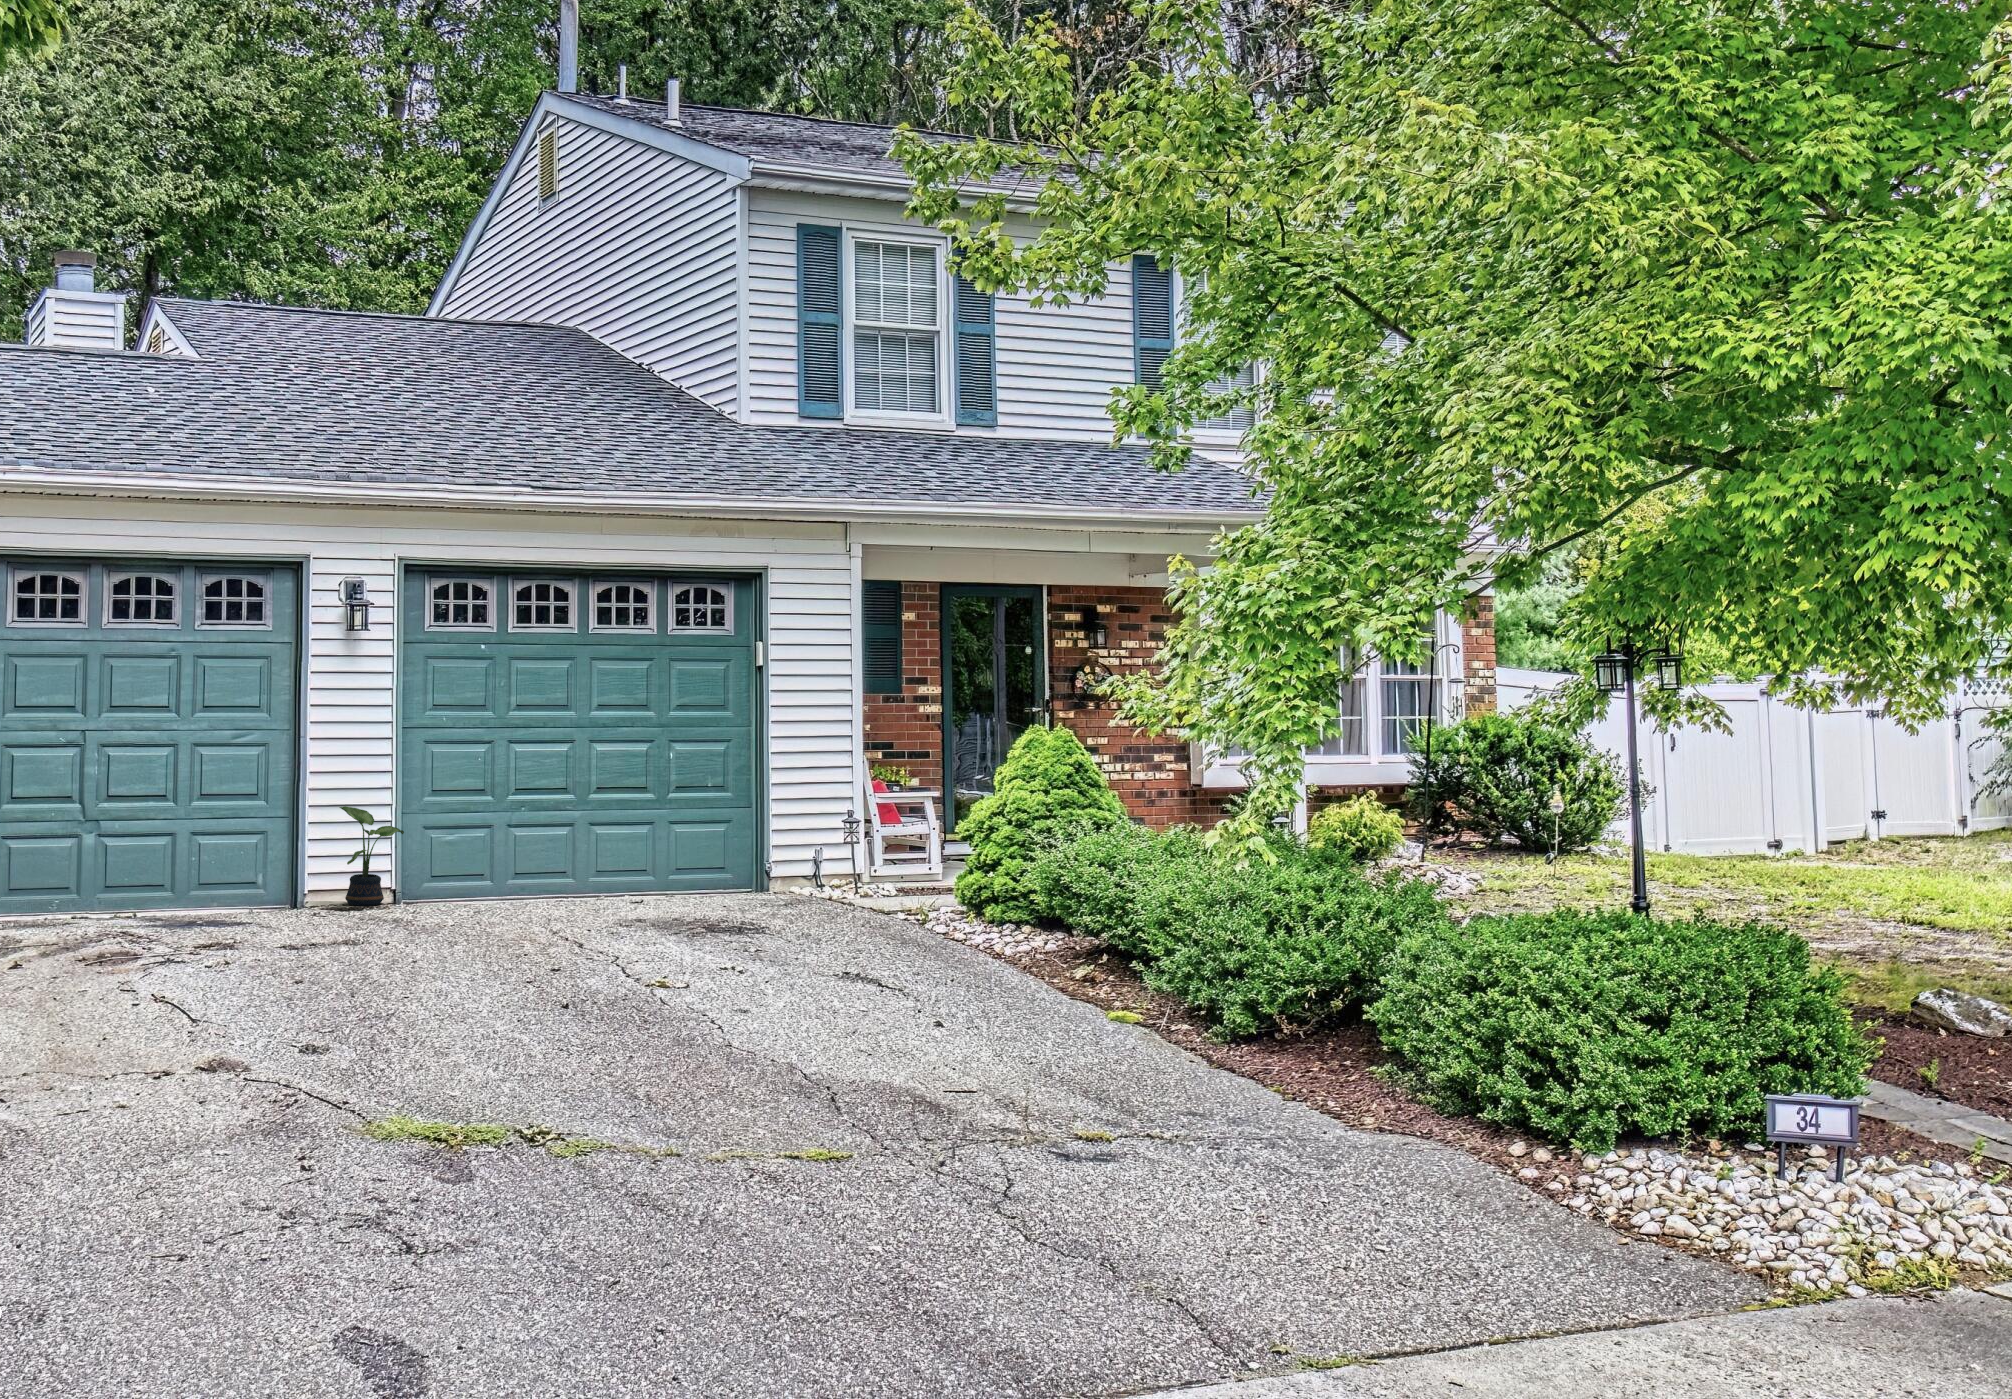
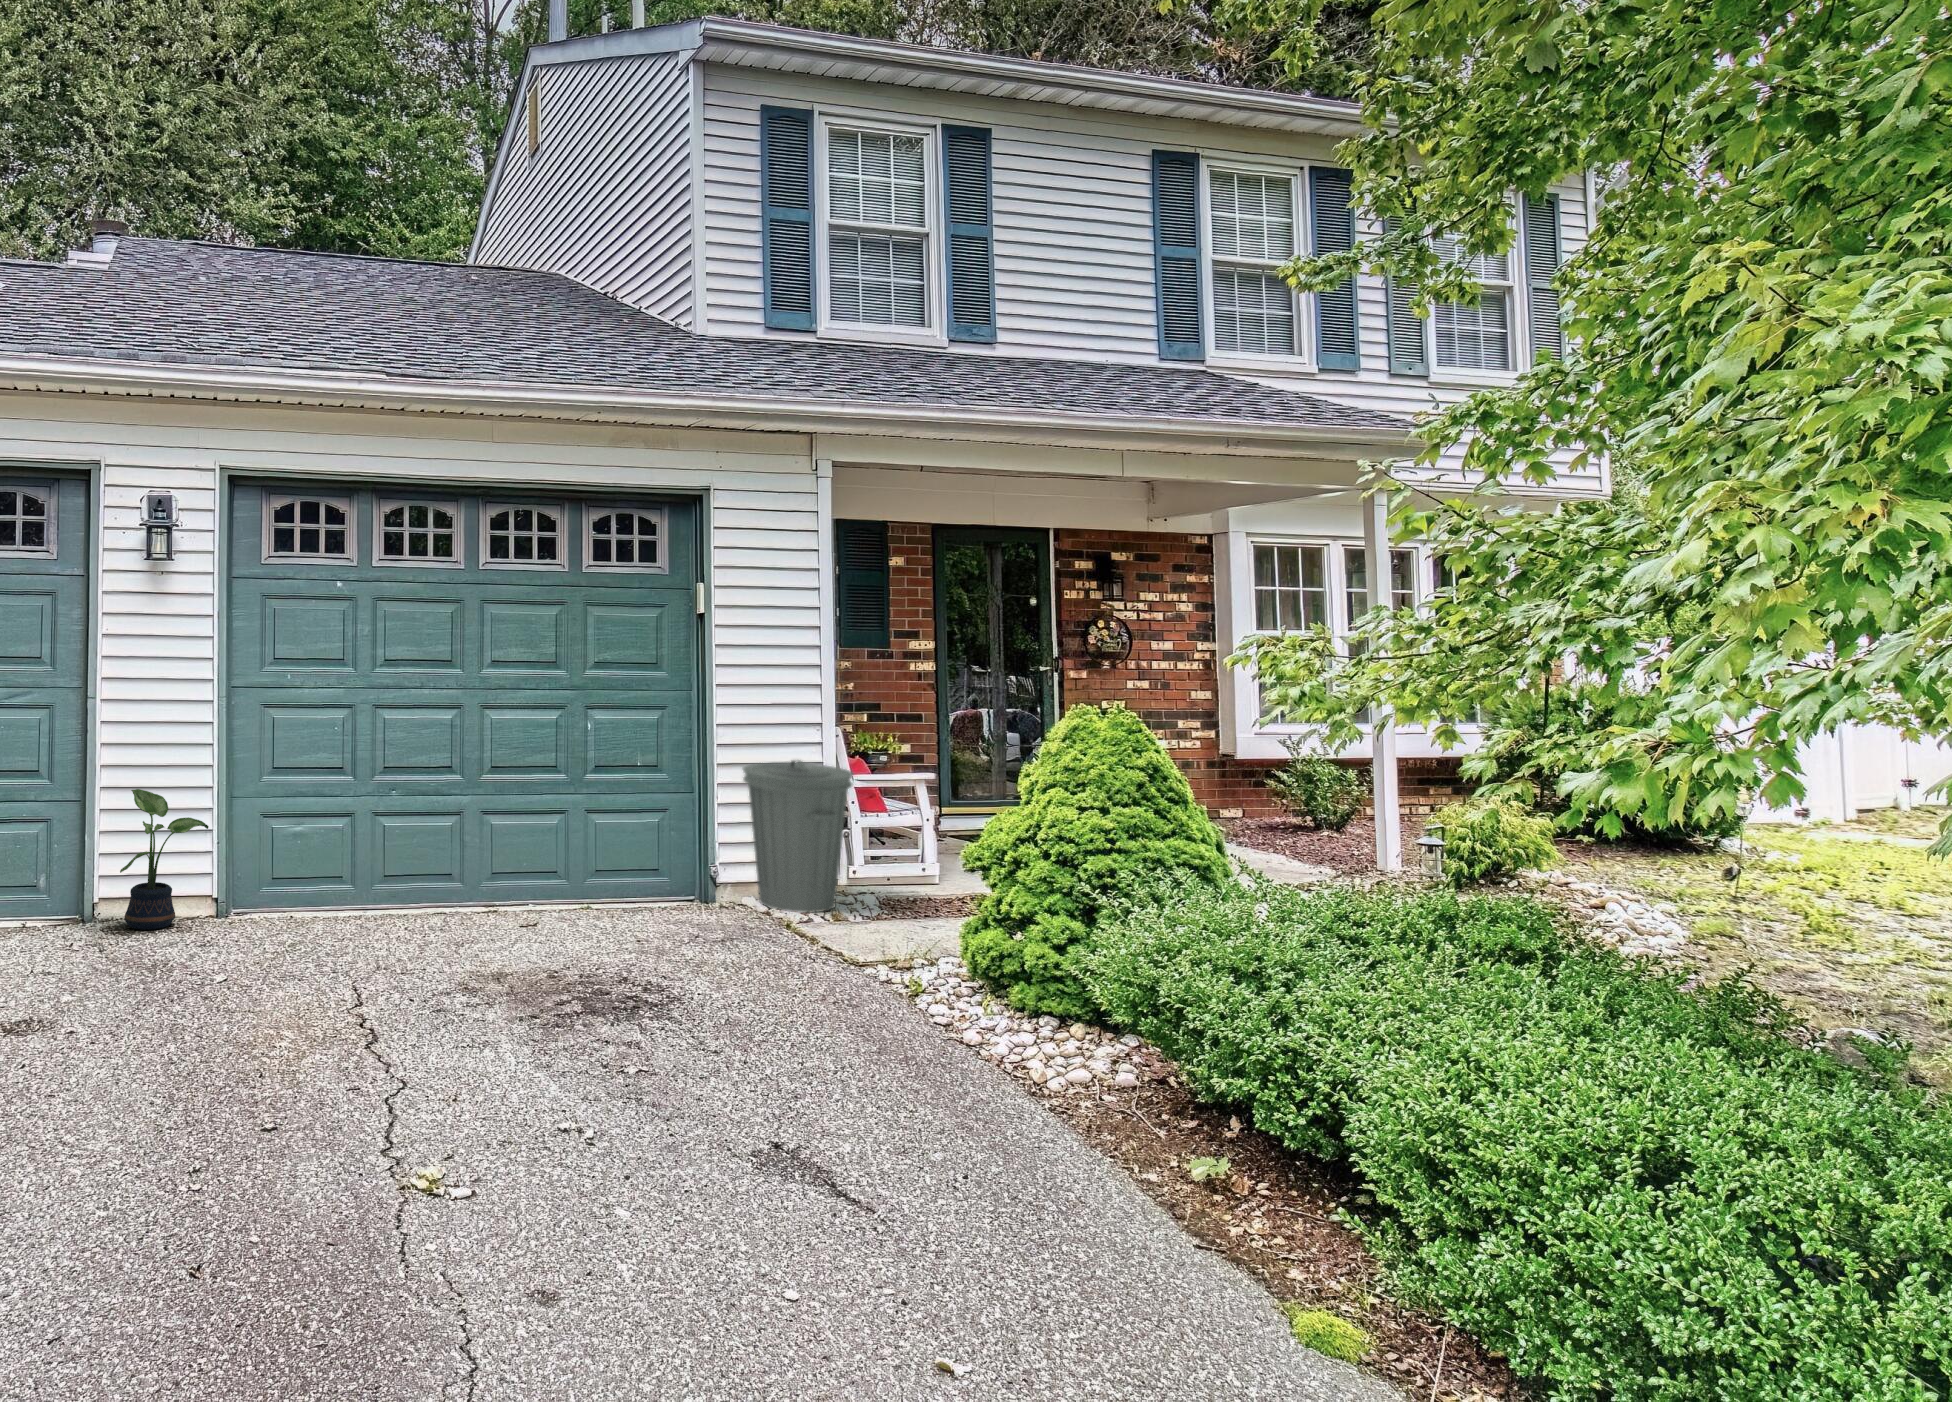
trash can: none [795,778,880,890] -> present [743,760,853,913]

